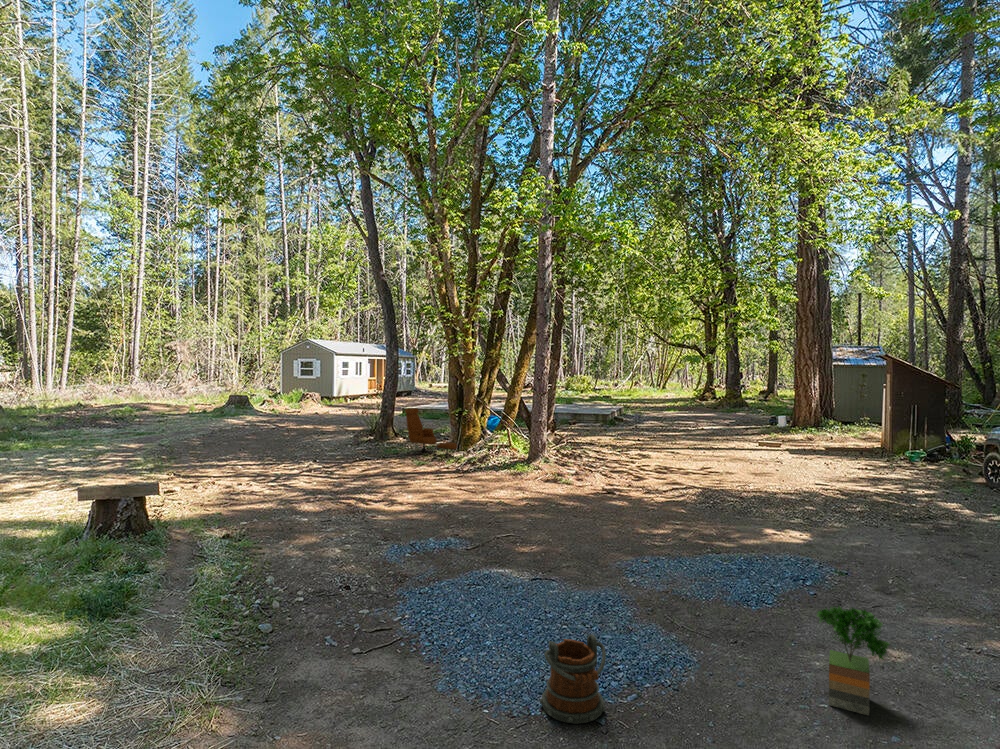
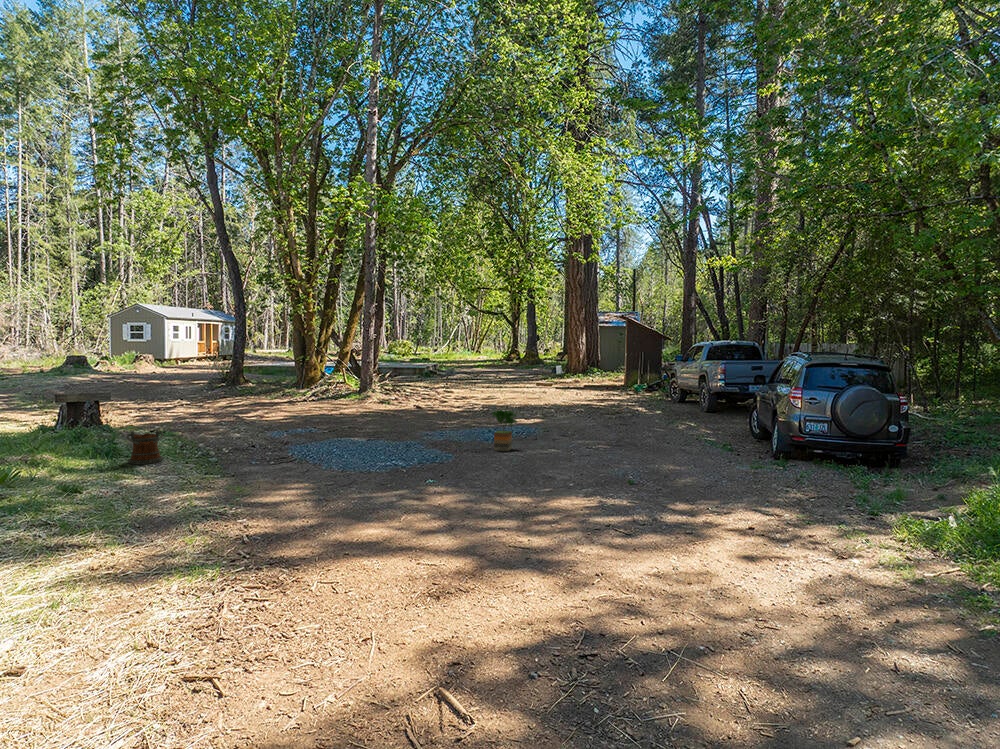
lounge chair: present [405,408,457,456] -> none [257,356,302,394]
bucket: present [540,635,606,724] -> present [127,429,164,465]

